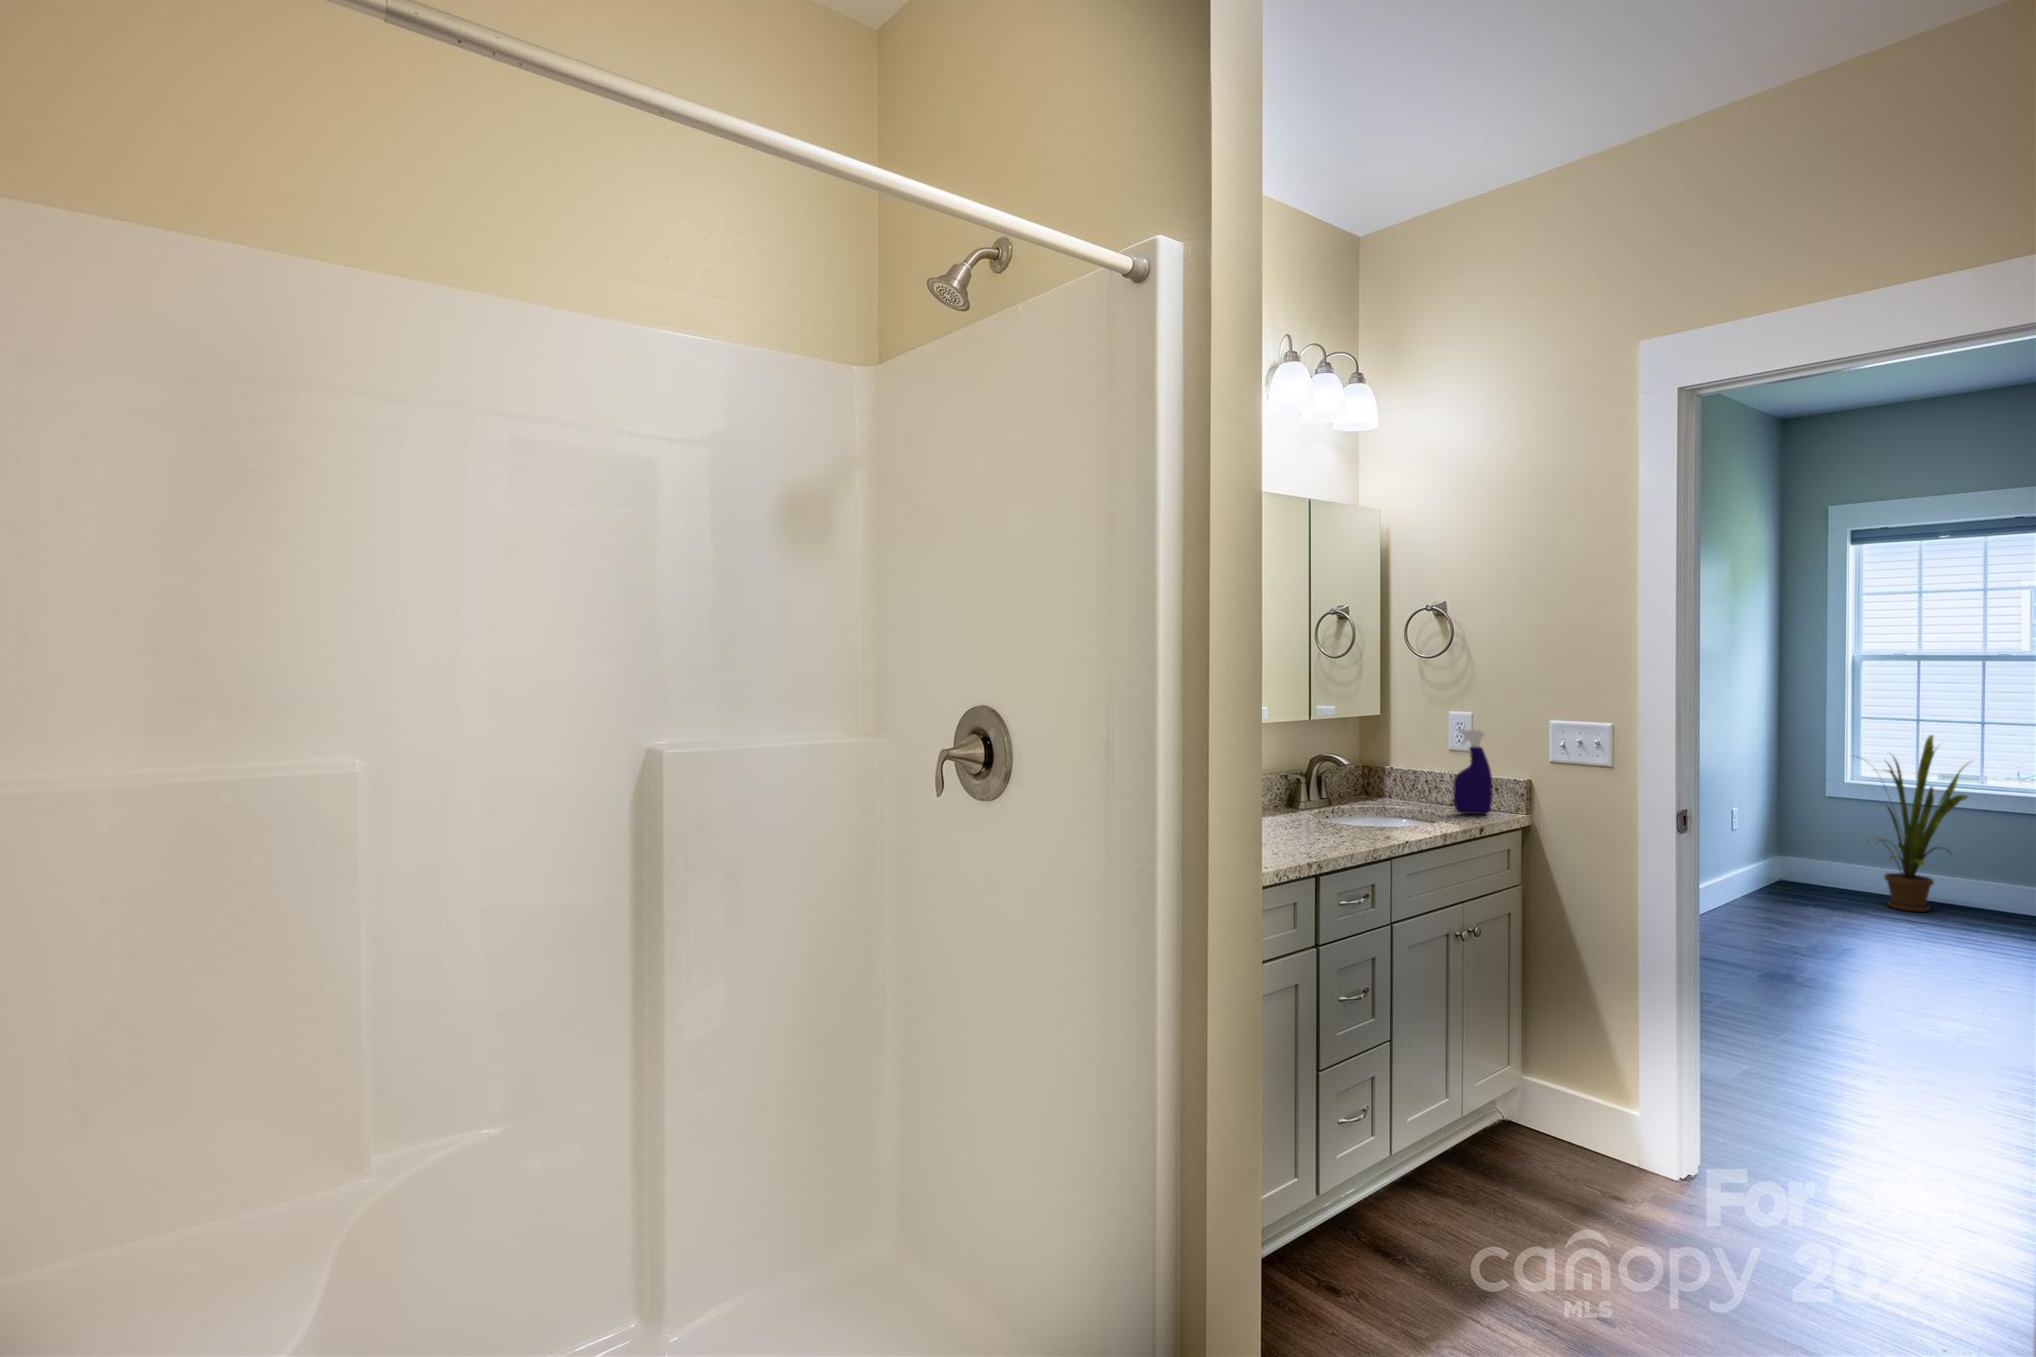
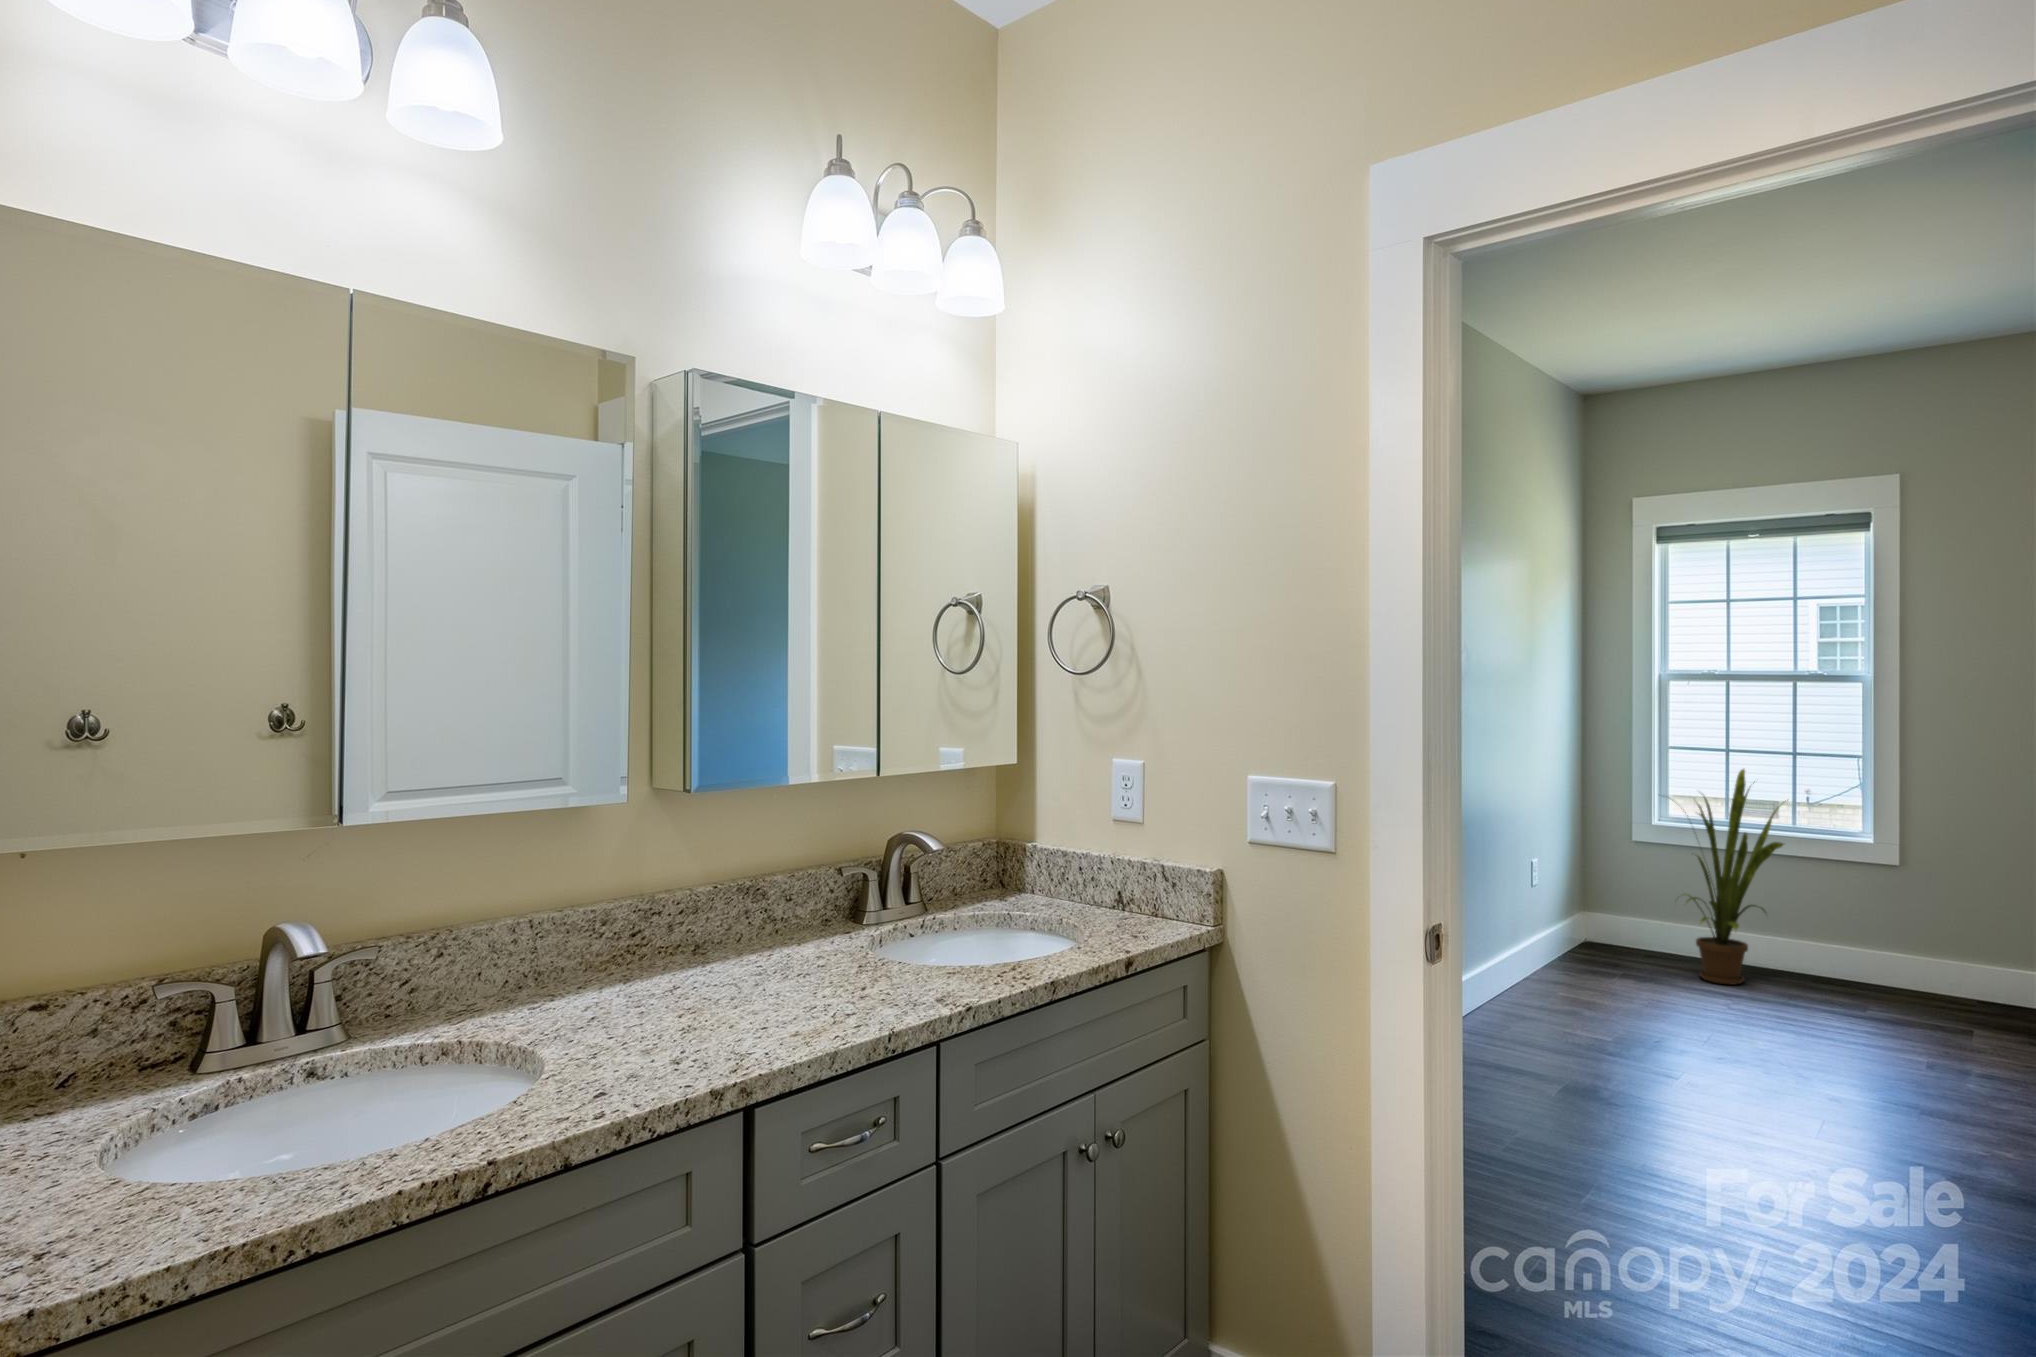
spray bottle: present [1453,730,1492,814] -> none [1103,790,1162,928]

